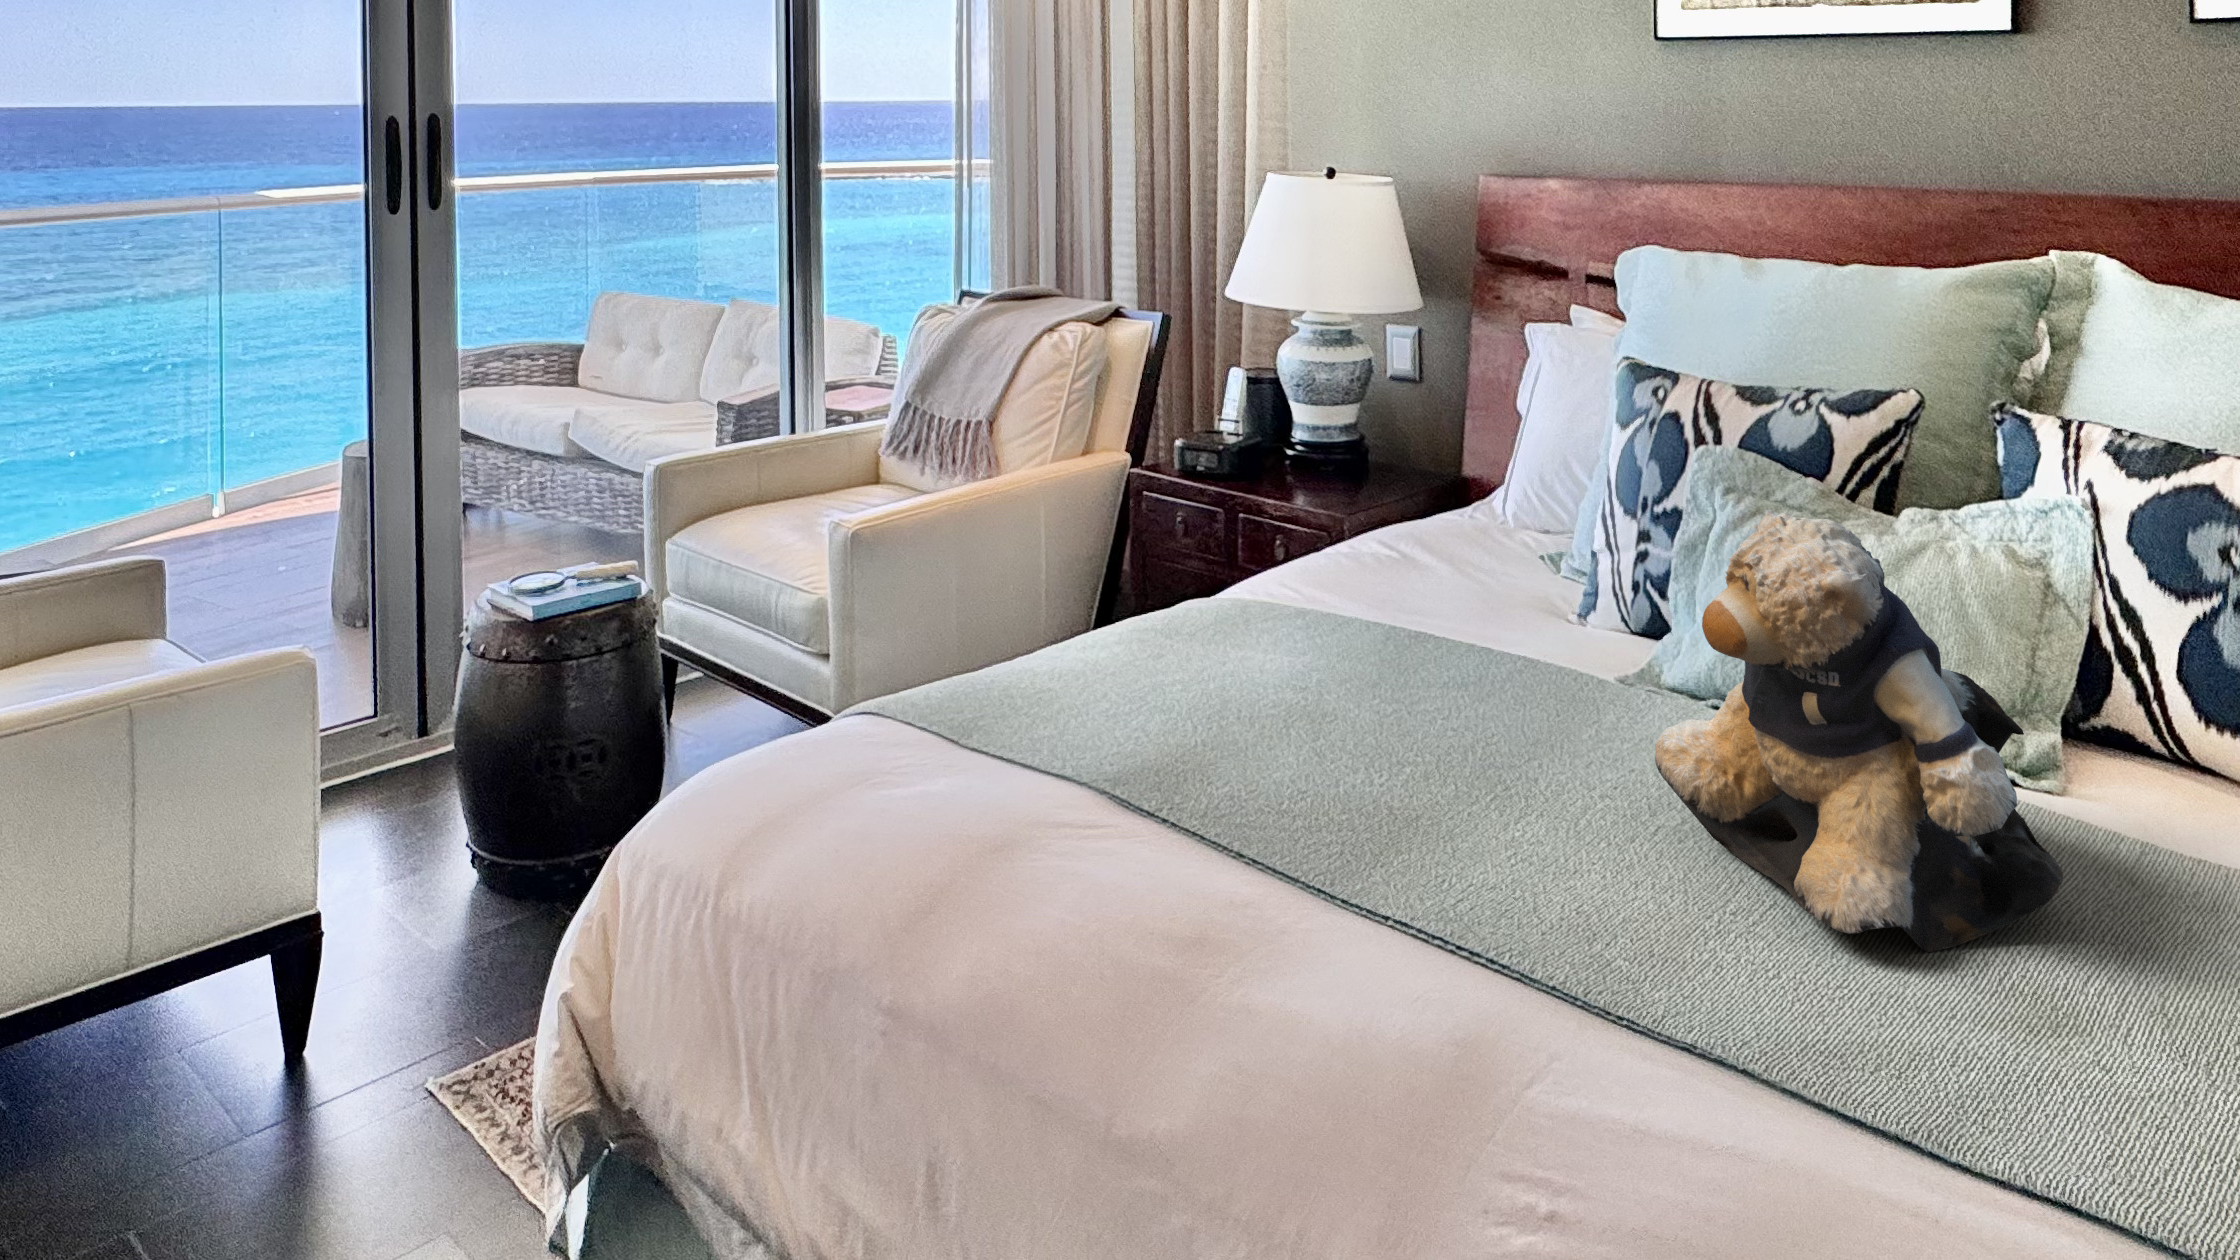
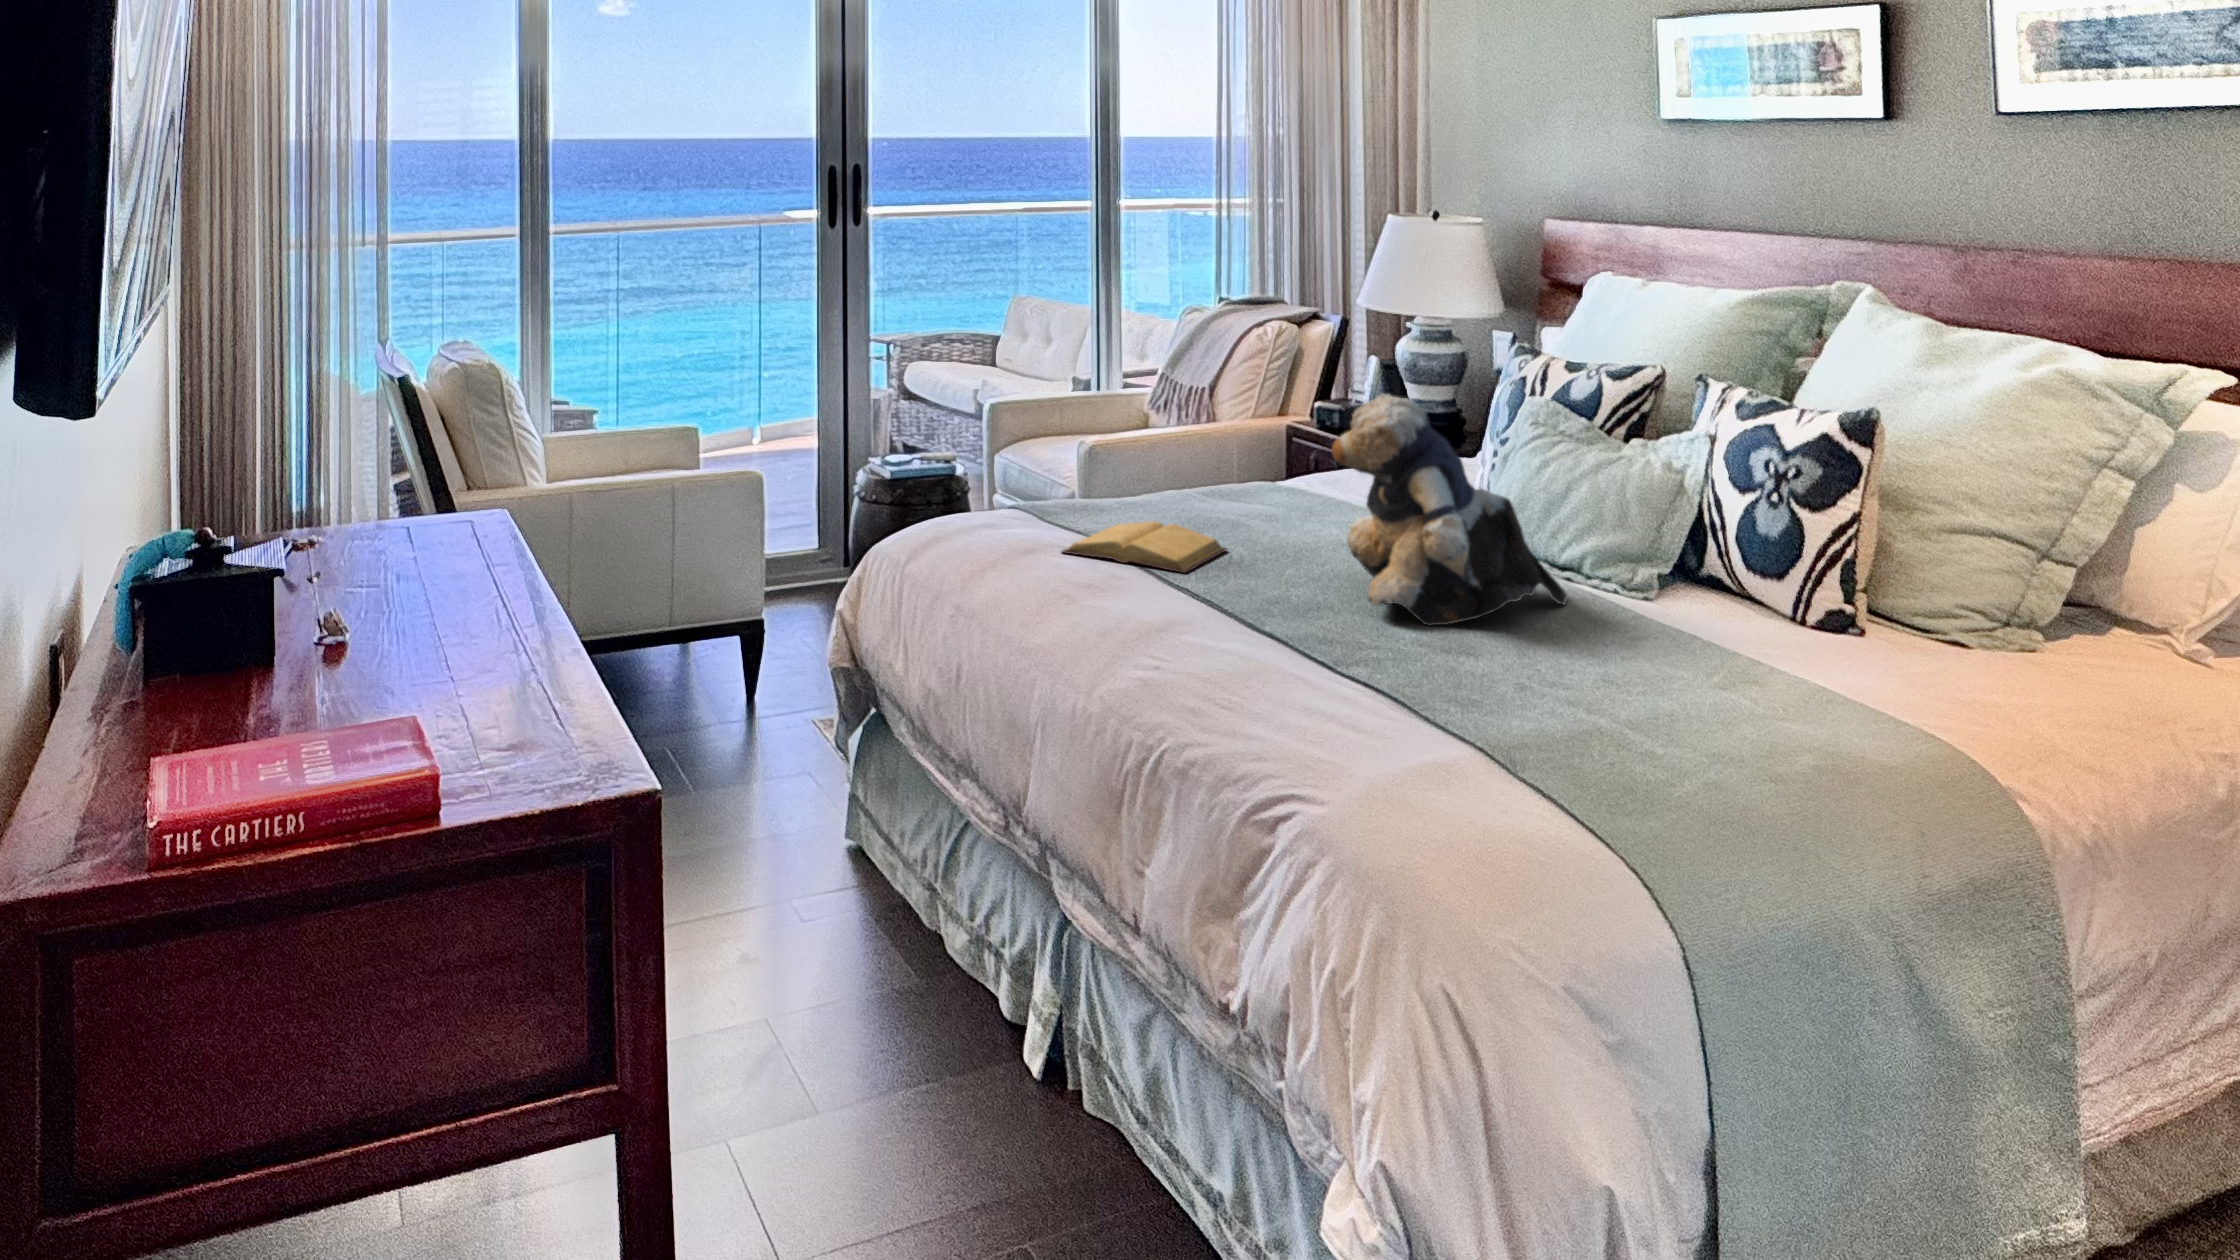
book: none [1115,755,1390,882] -> present [1062,521,1227,573]

